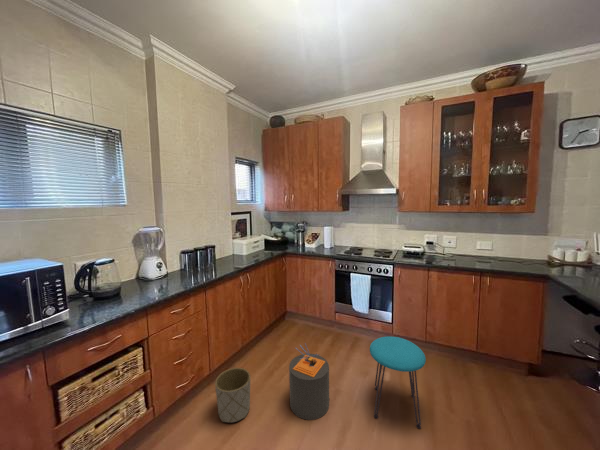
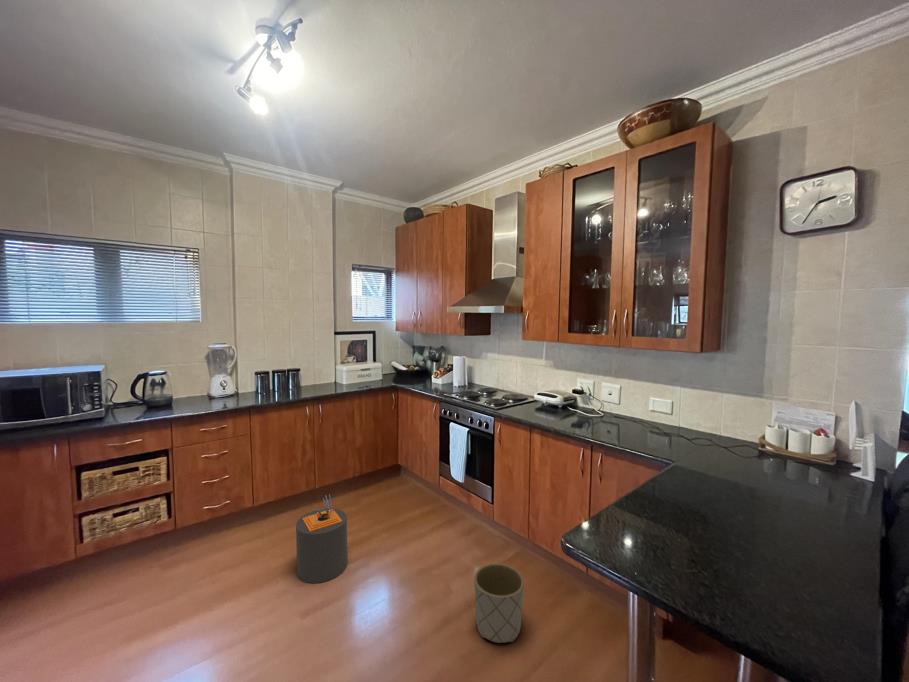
stool: present [370,336,426,429] -> none [368,508,445,634]
planter: present [215,368,250,422] -> present [474,563,524,643]

